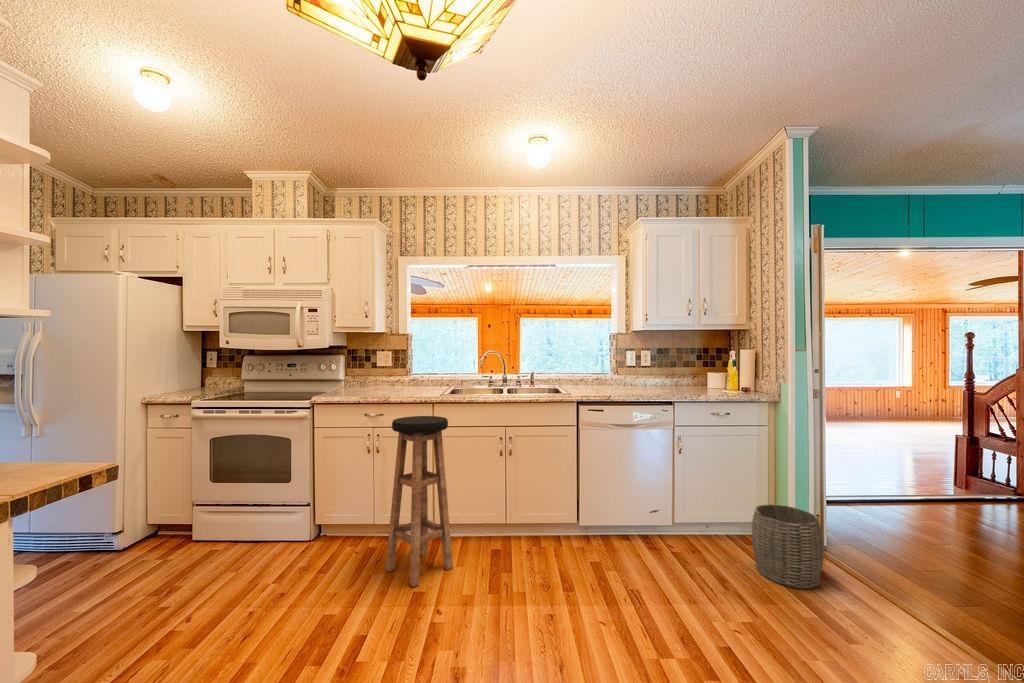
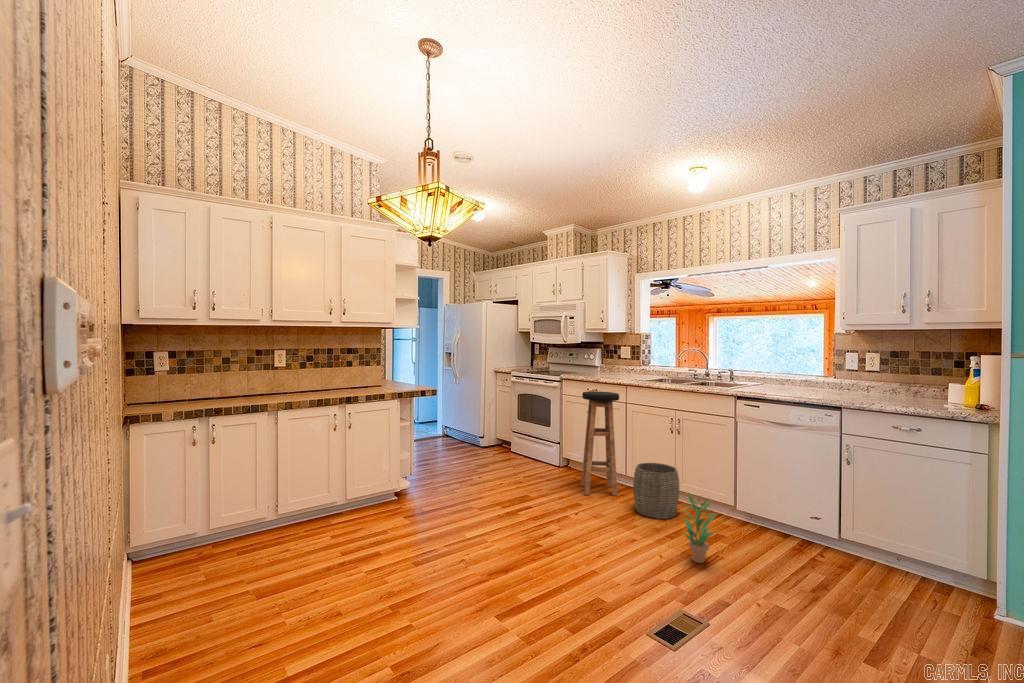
woven basket: present [752,505,824,589] -> present [633,463,679,519]
potted plant: none [628,541,686,639] -> present [683,494,716,563]

